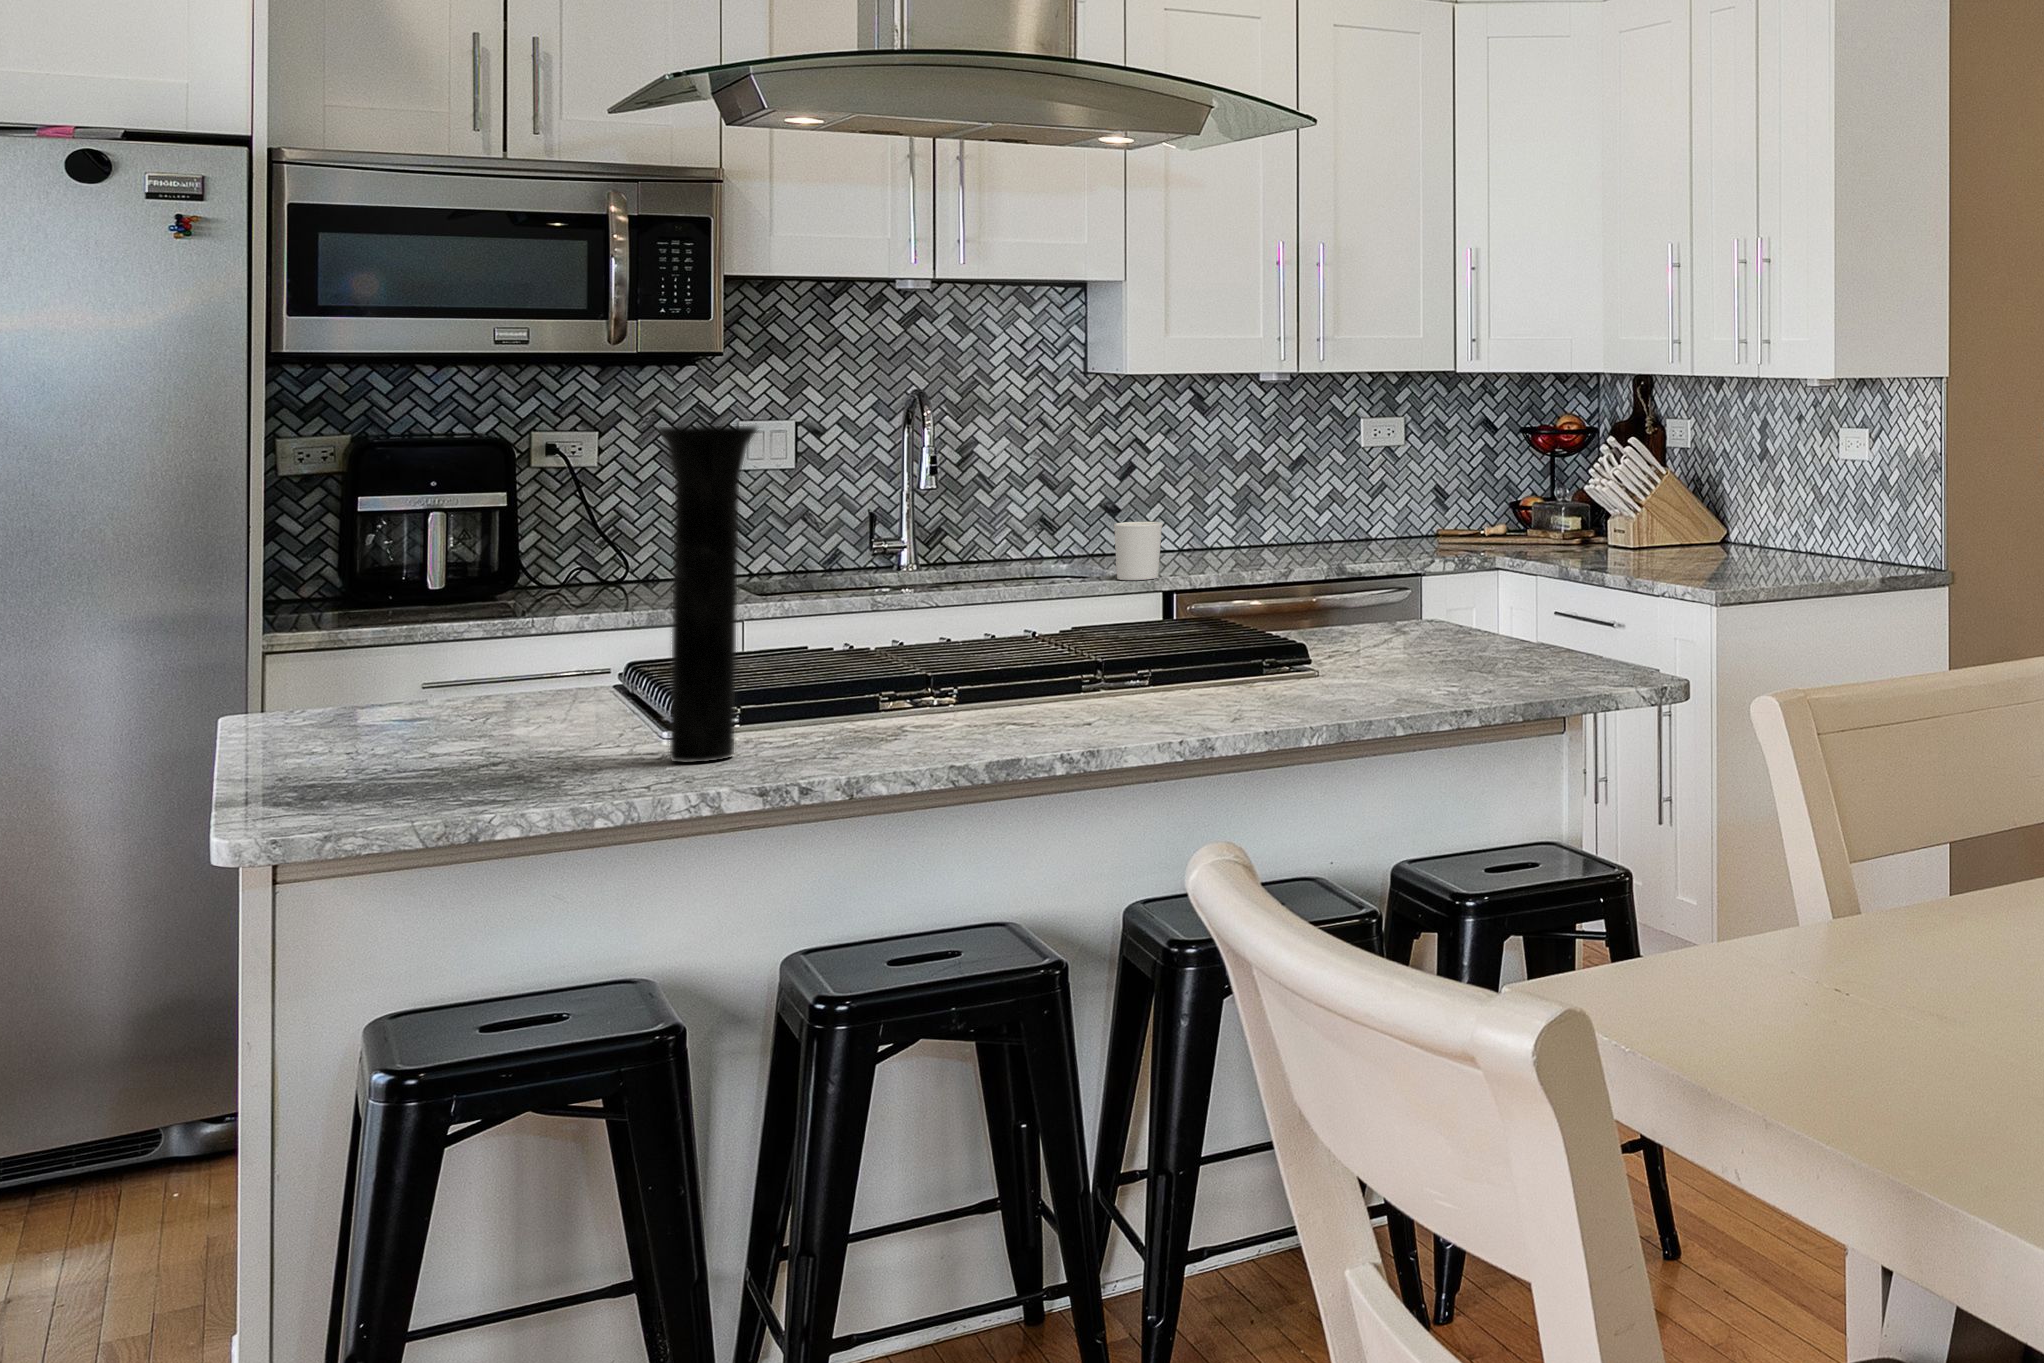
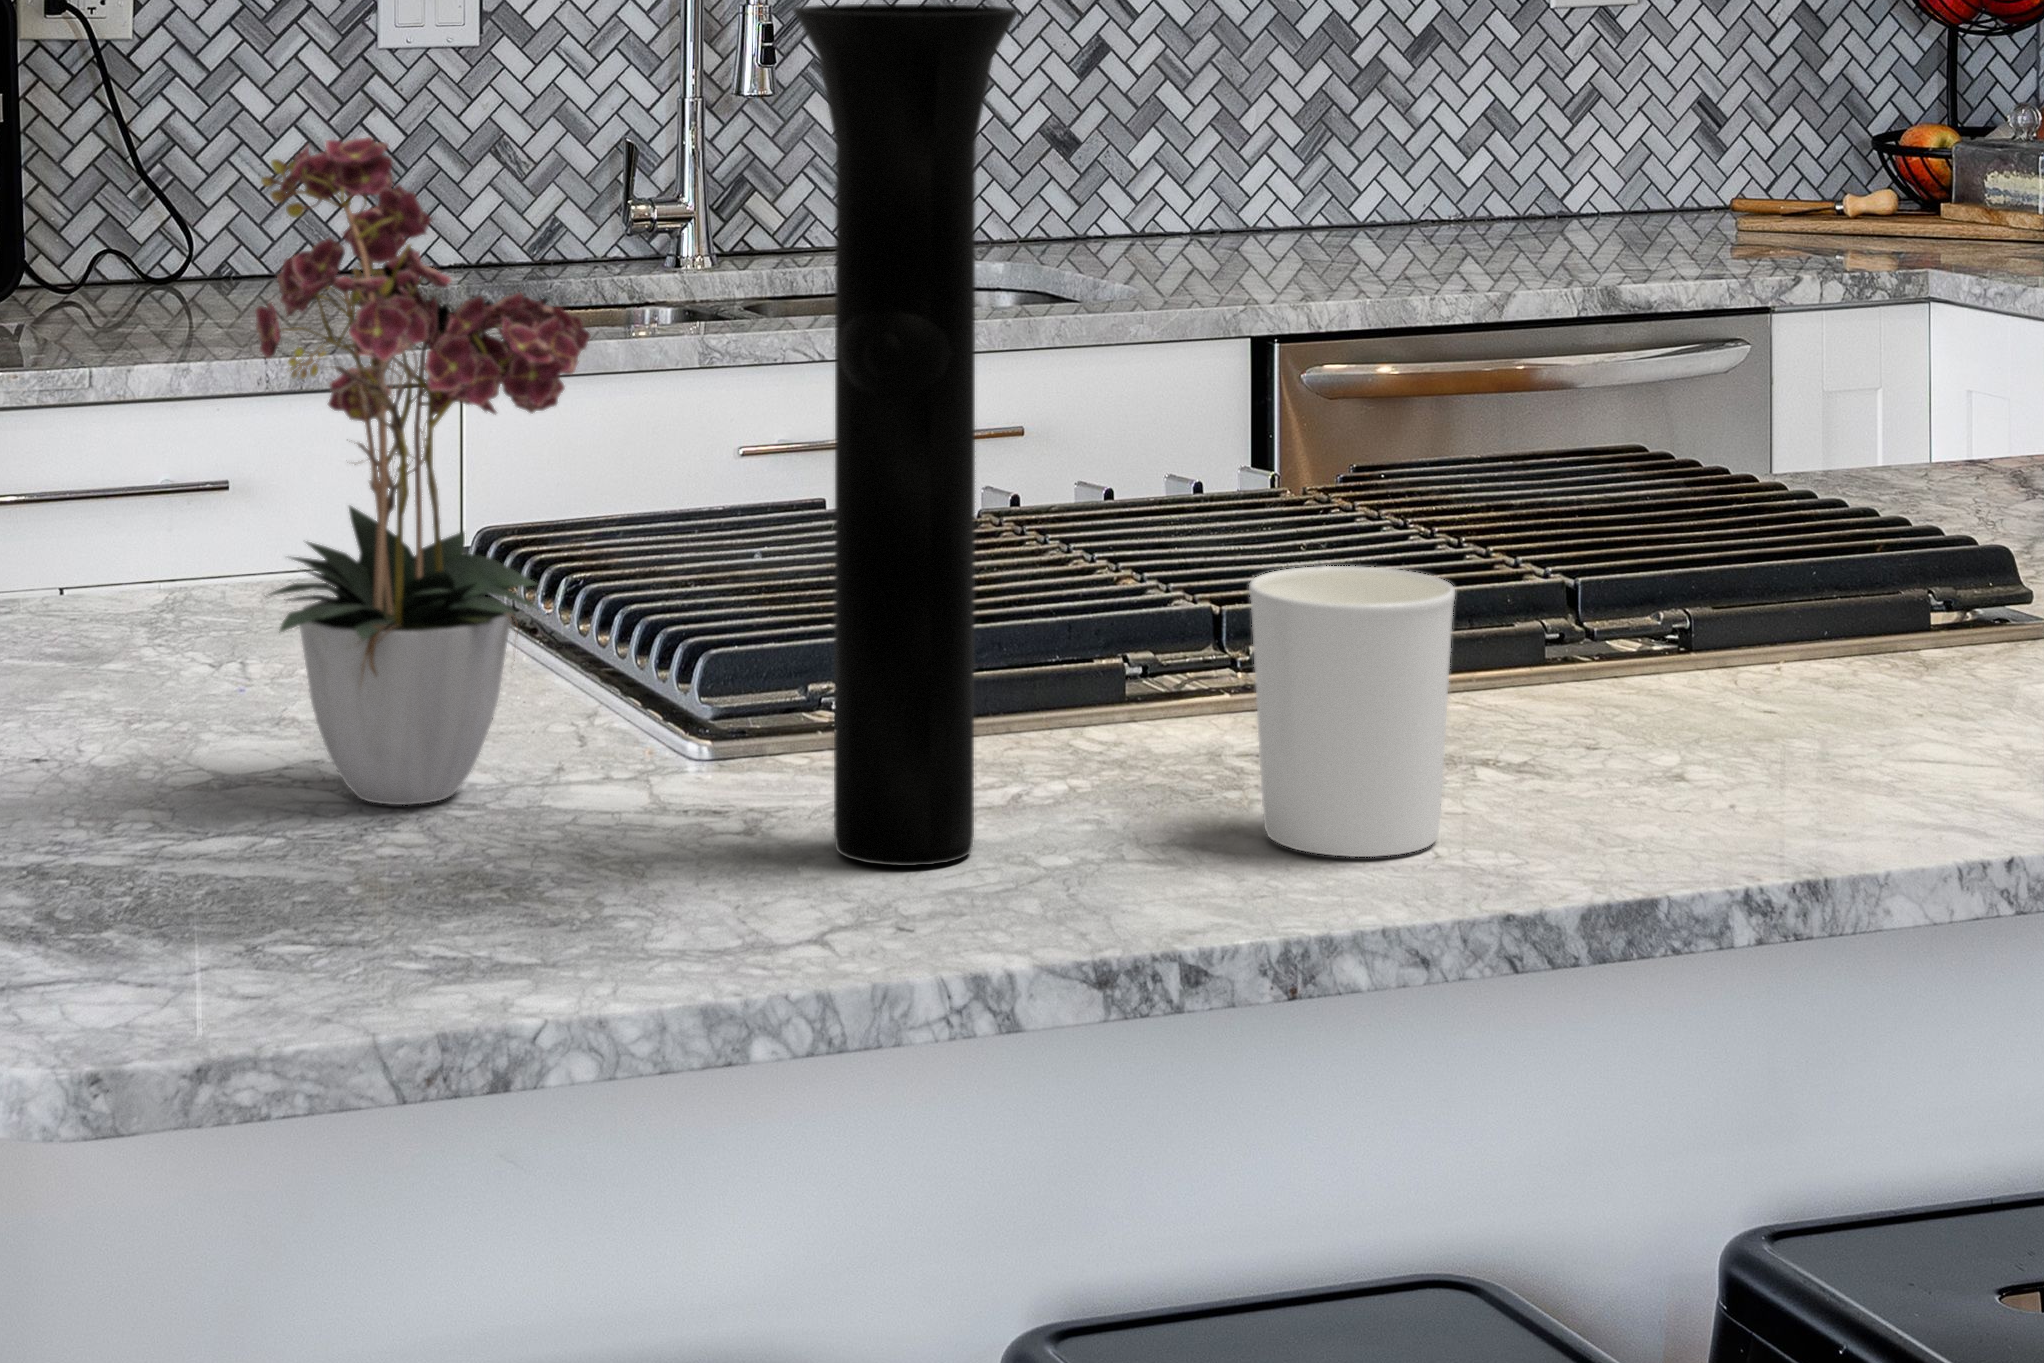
flower arrangement: none [409,470,621,758] -> present [255,137,591,805]
candle holder: present [1114,522,1162,580] -> present [1249,566,1455,857]

